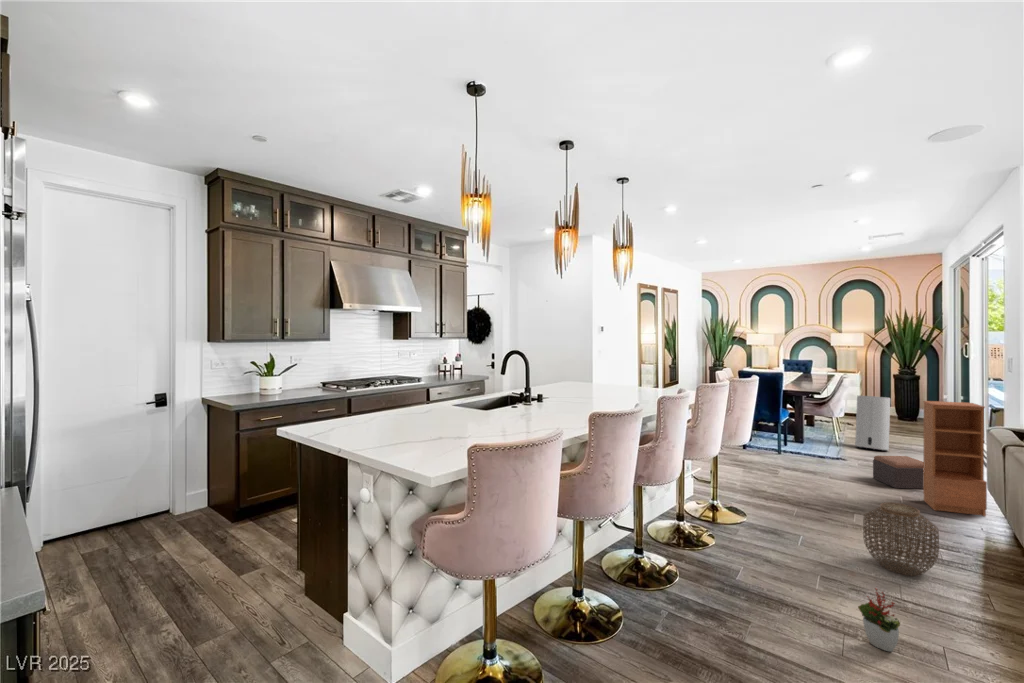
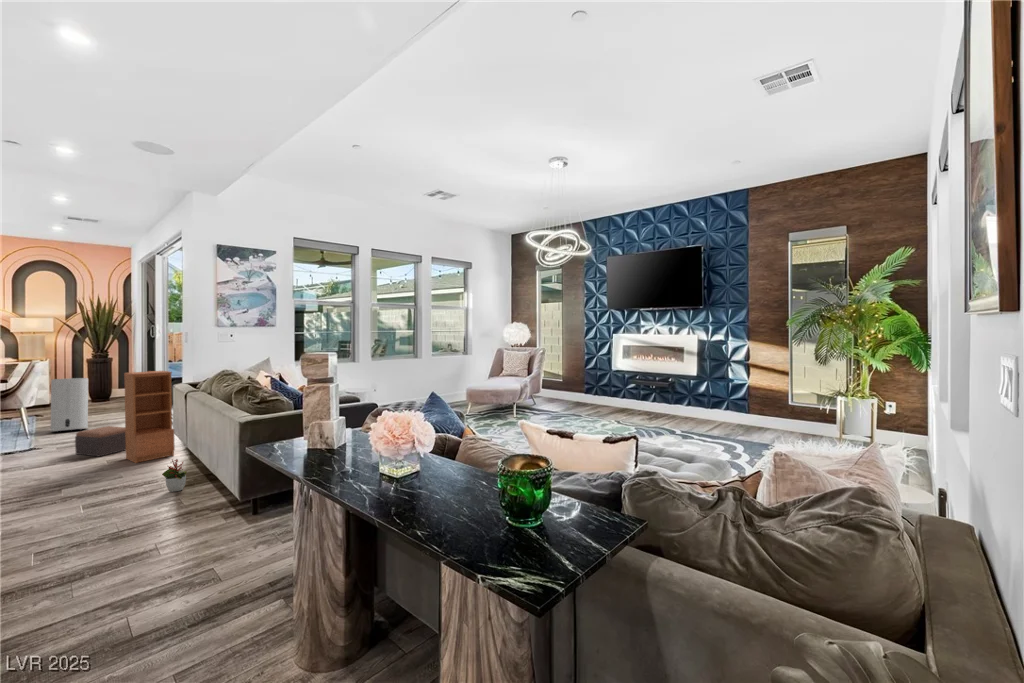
woven basket: present [863,502,939,576] -> none [77,457,145,519]
decorative plant: present [858,589,900,651] -> present [162,459,187,492]

